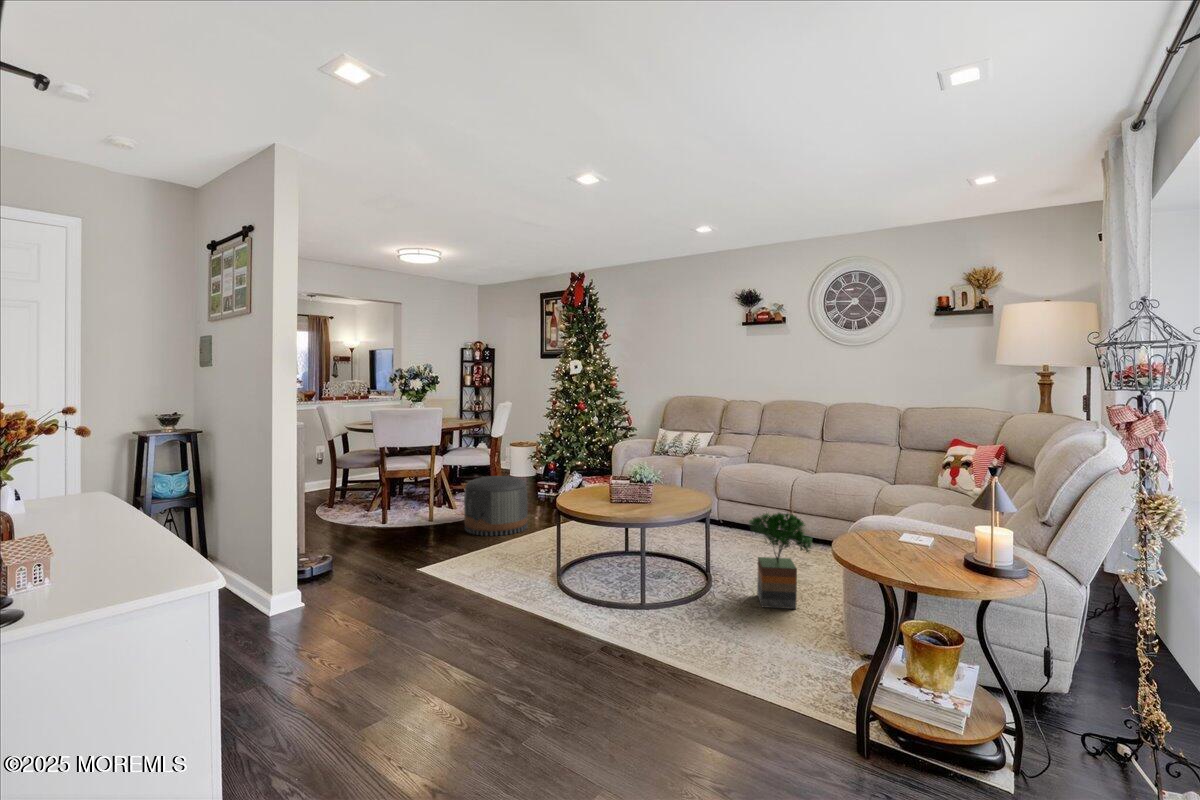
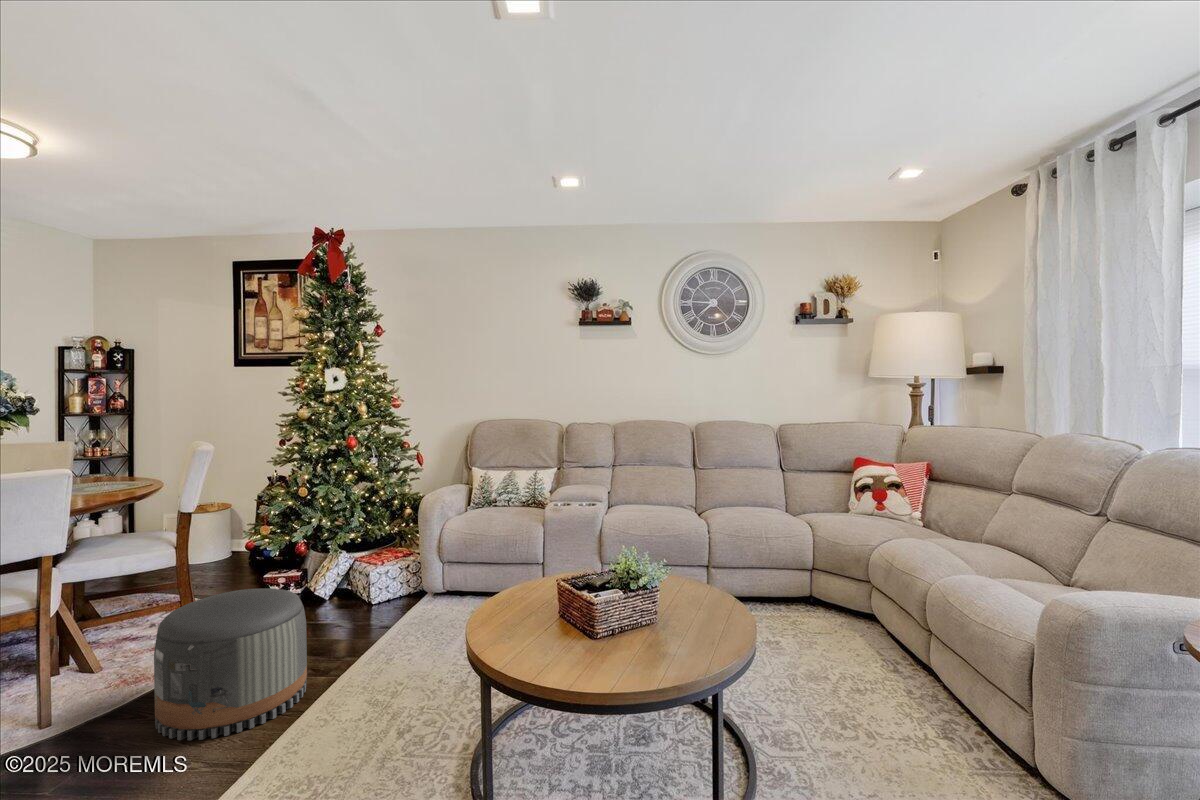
potted tree: present [749,513,812,609] -> none [803,589,927,757]

